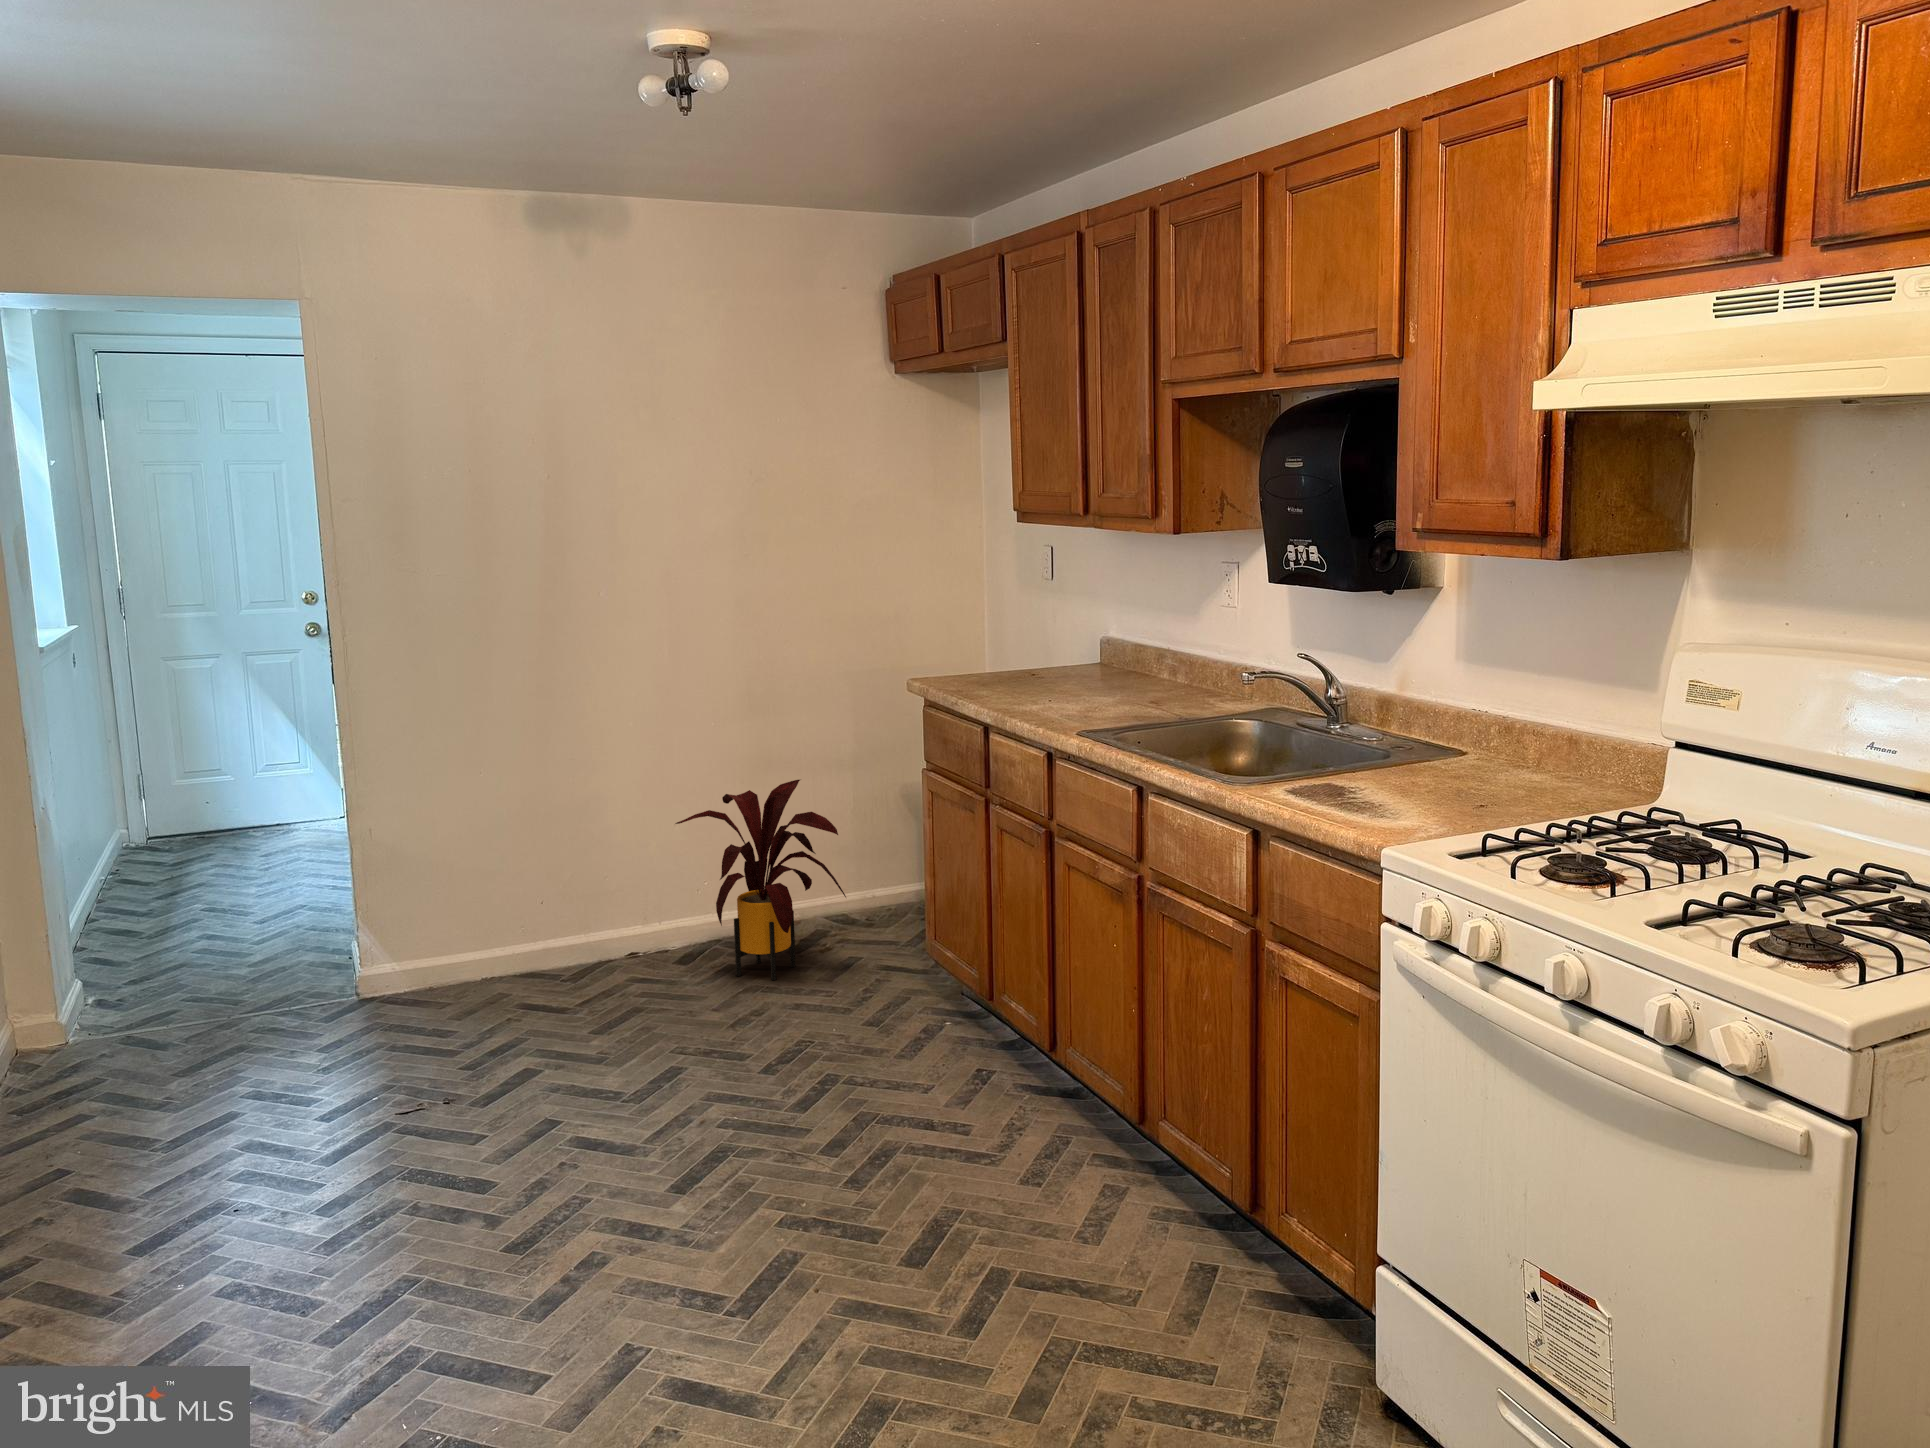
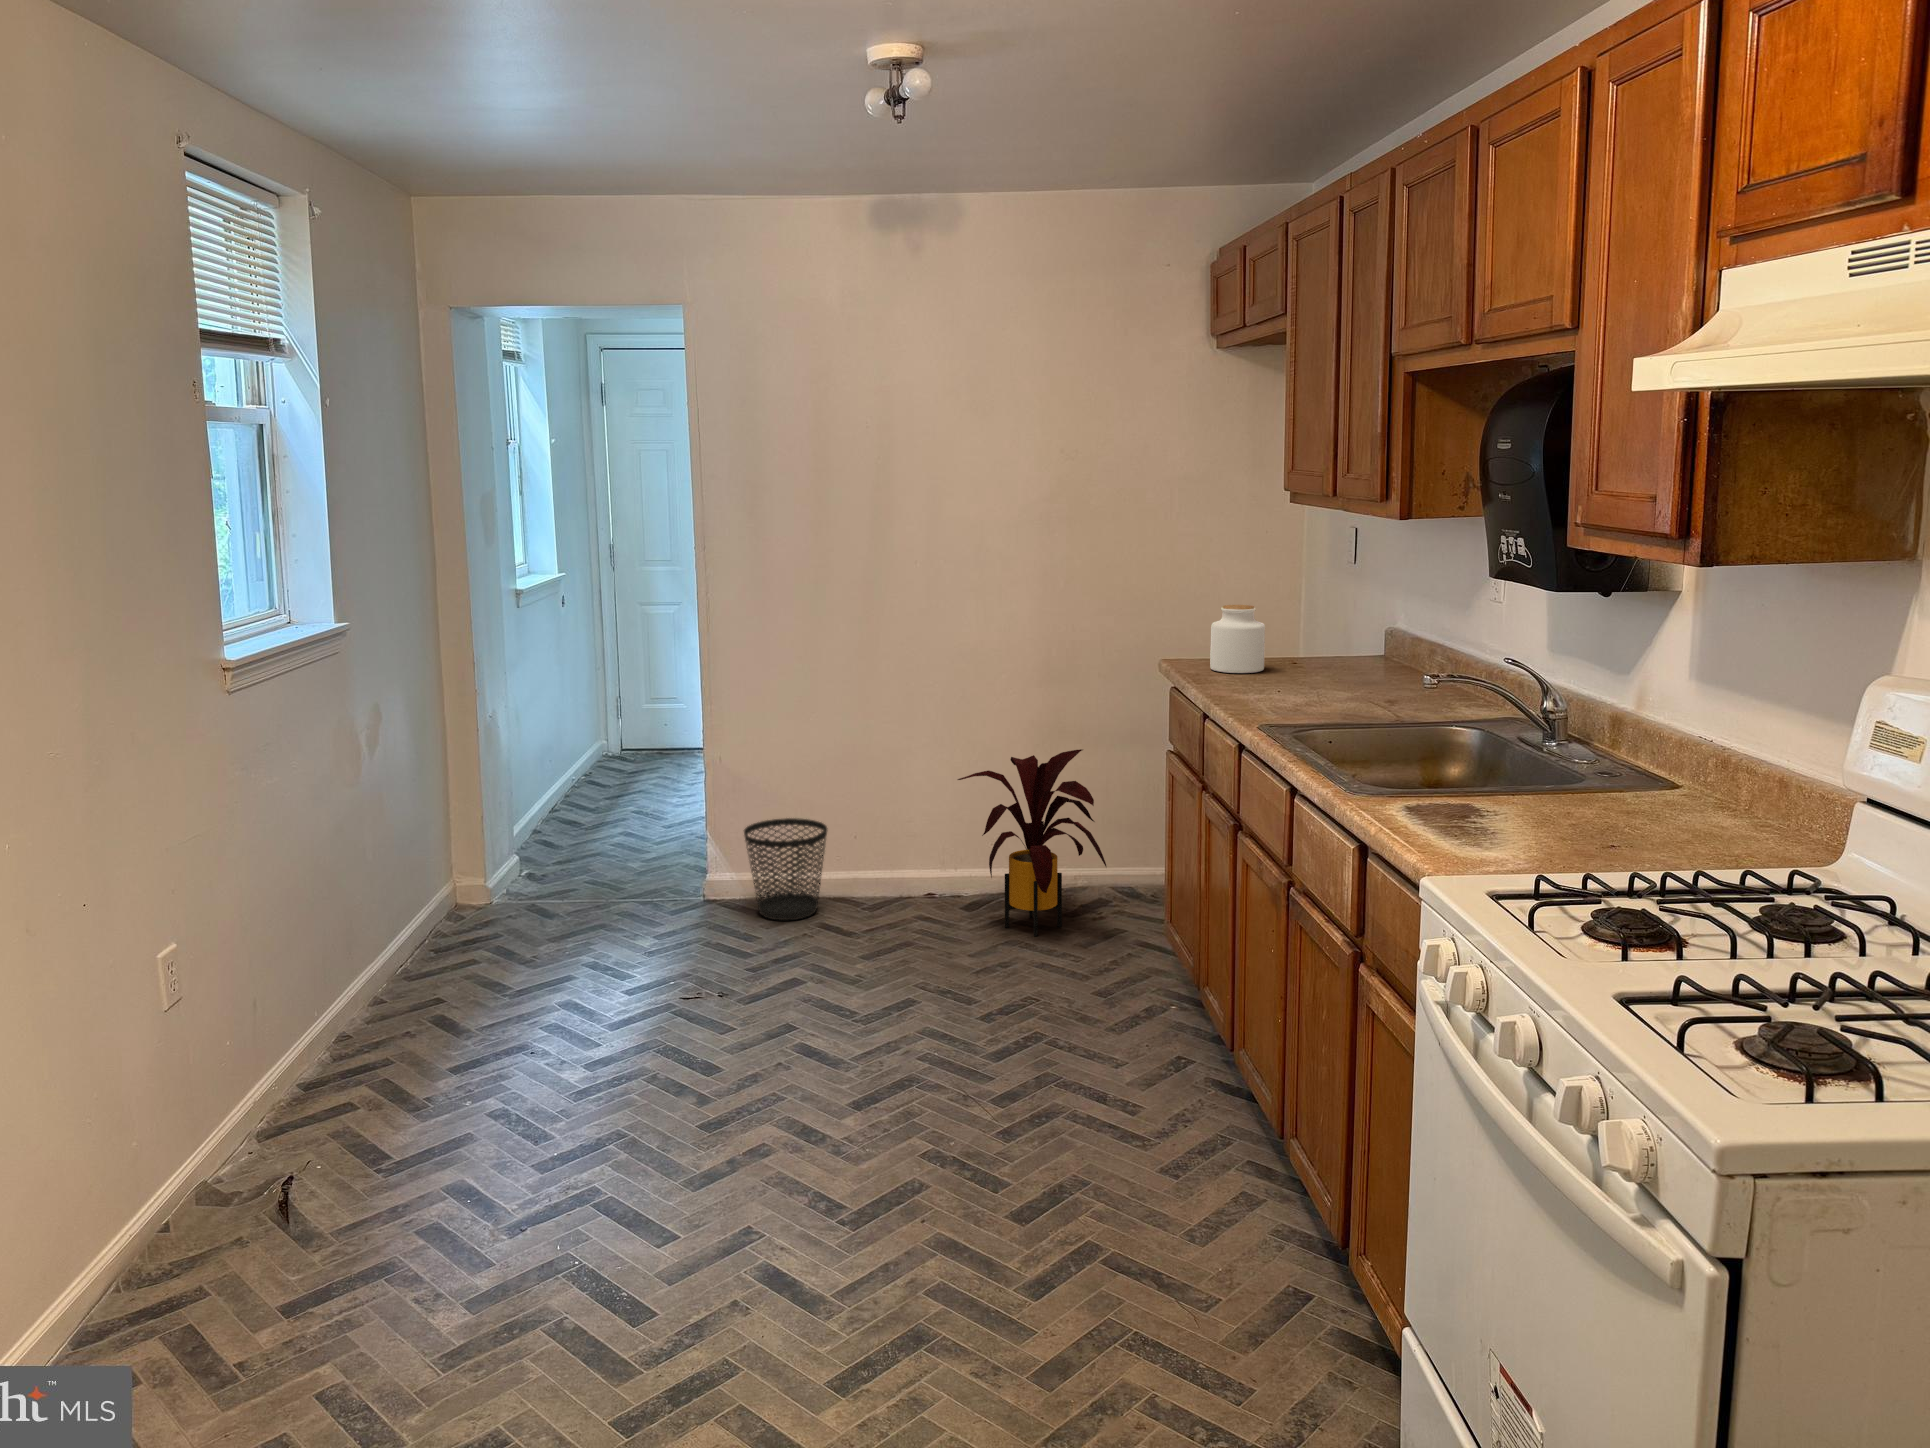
jar: none [962,620,1014,687] -> present [1210,605,1265,673]
wastebasket: none [420,887,523,1007] -> present [744,818,827,921]

